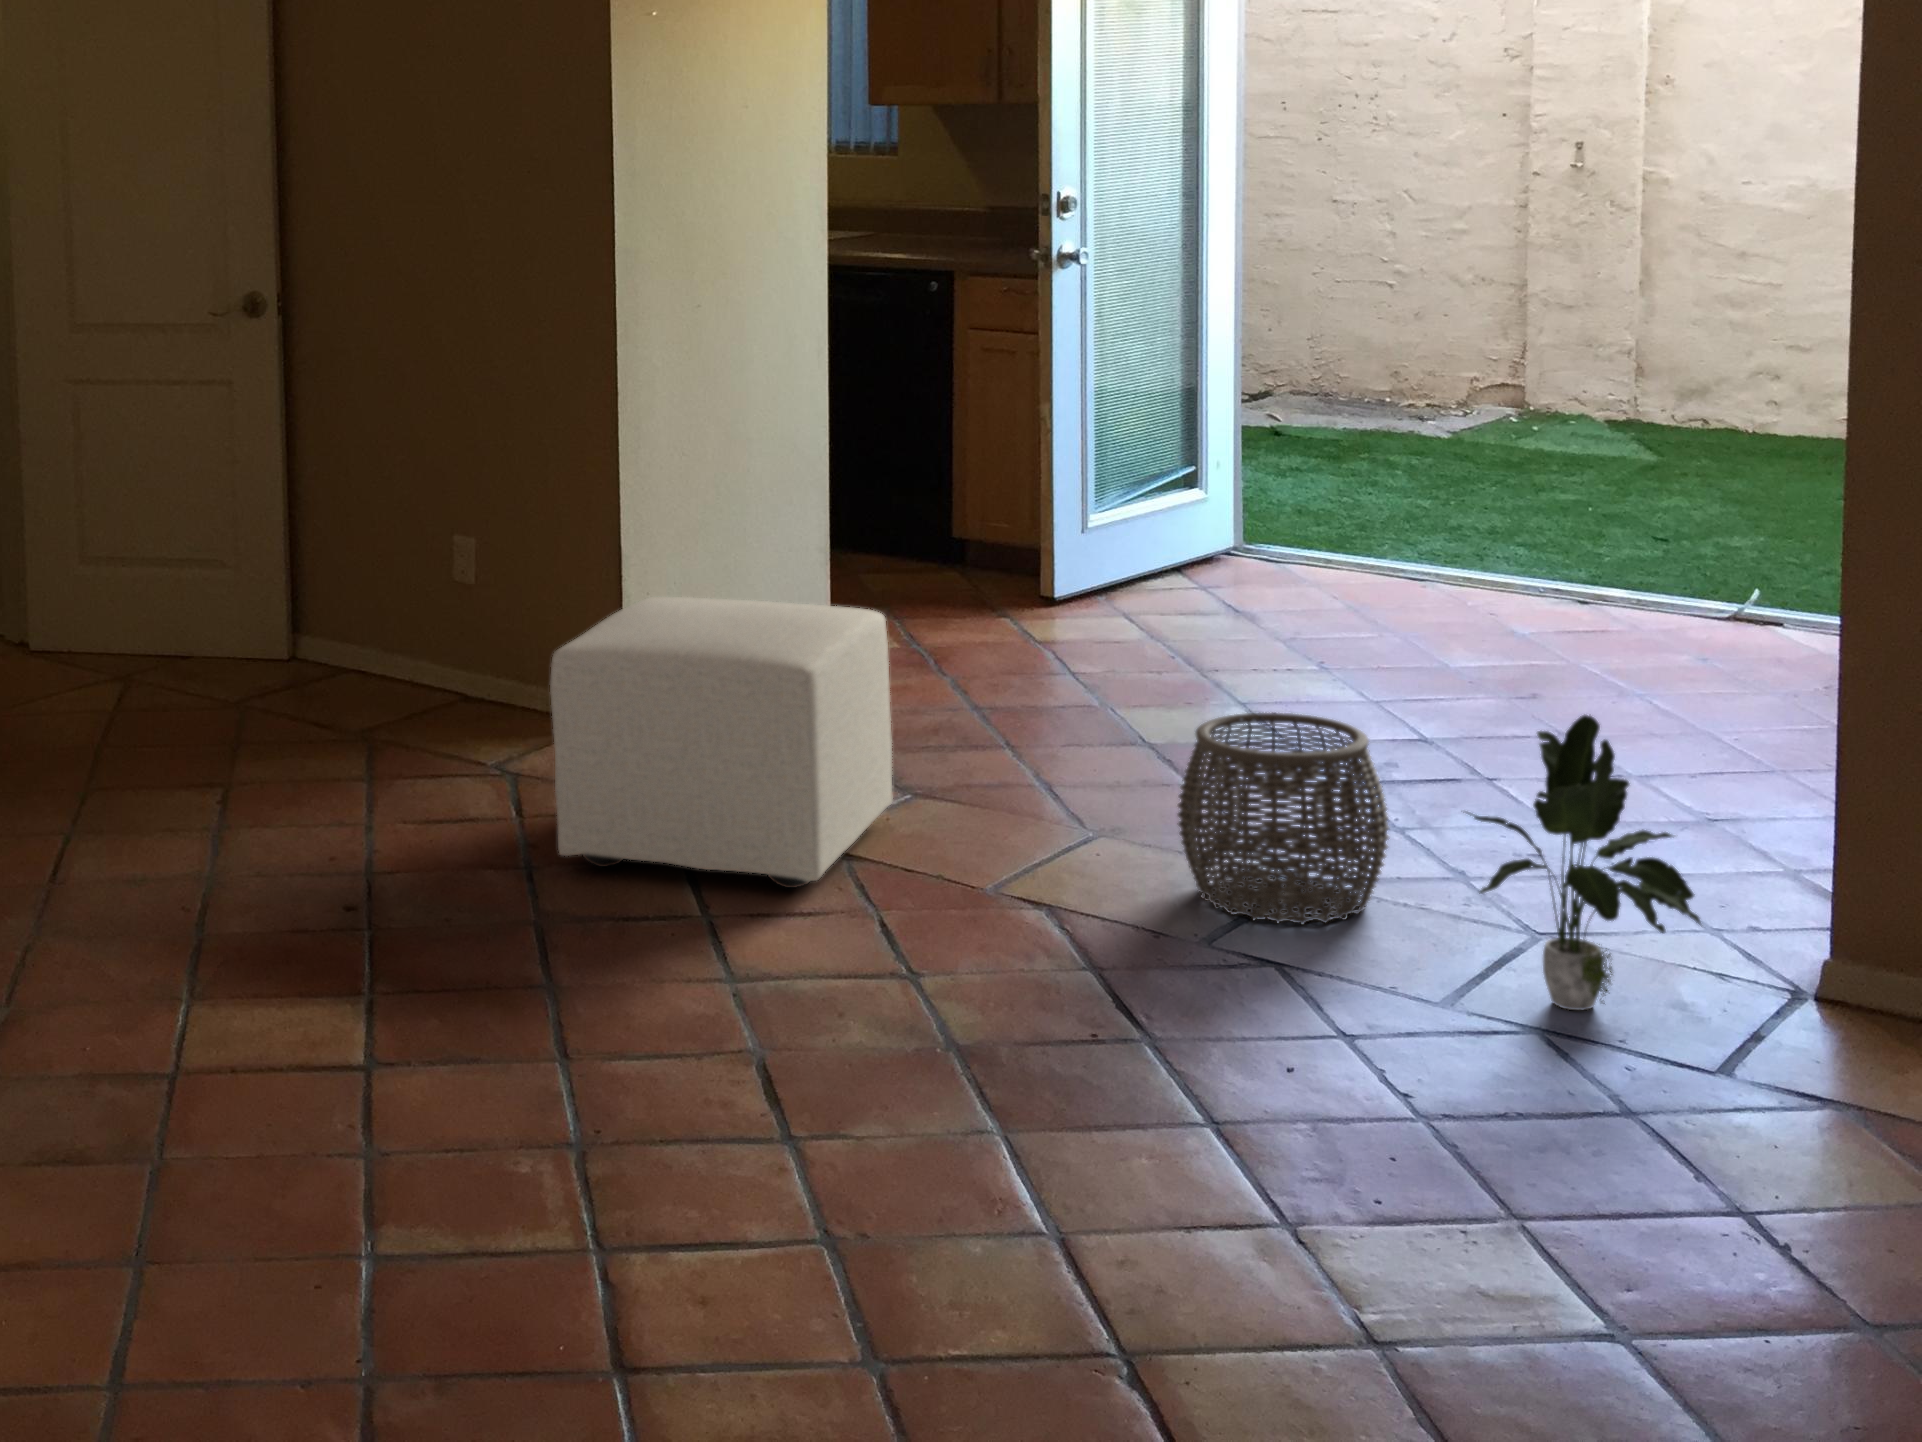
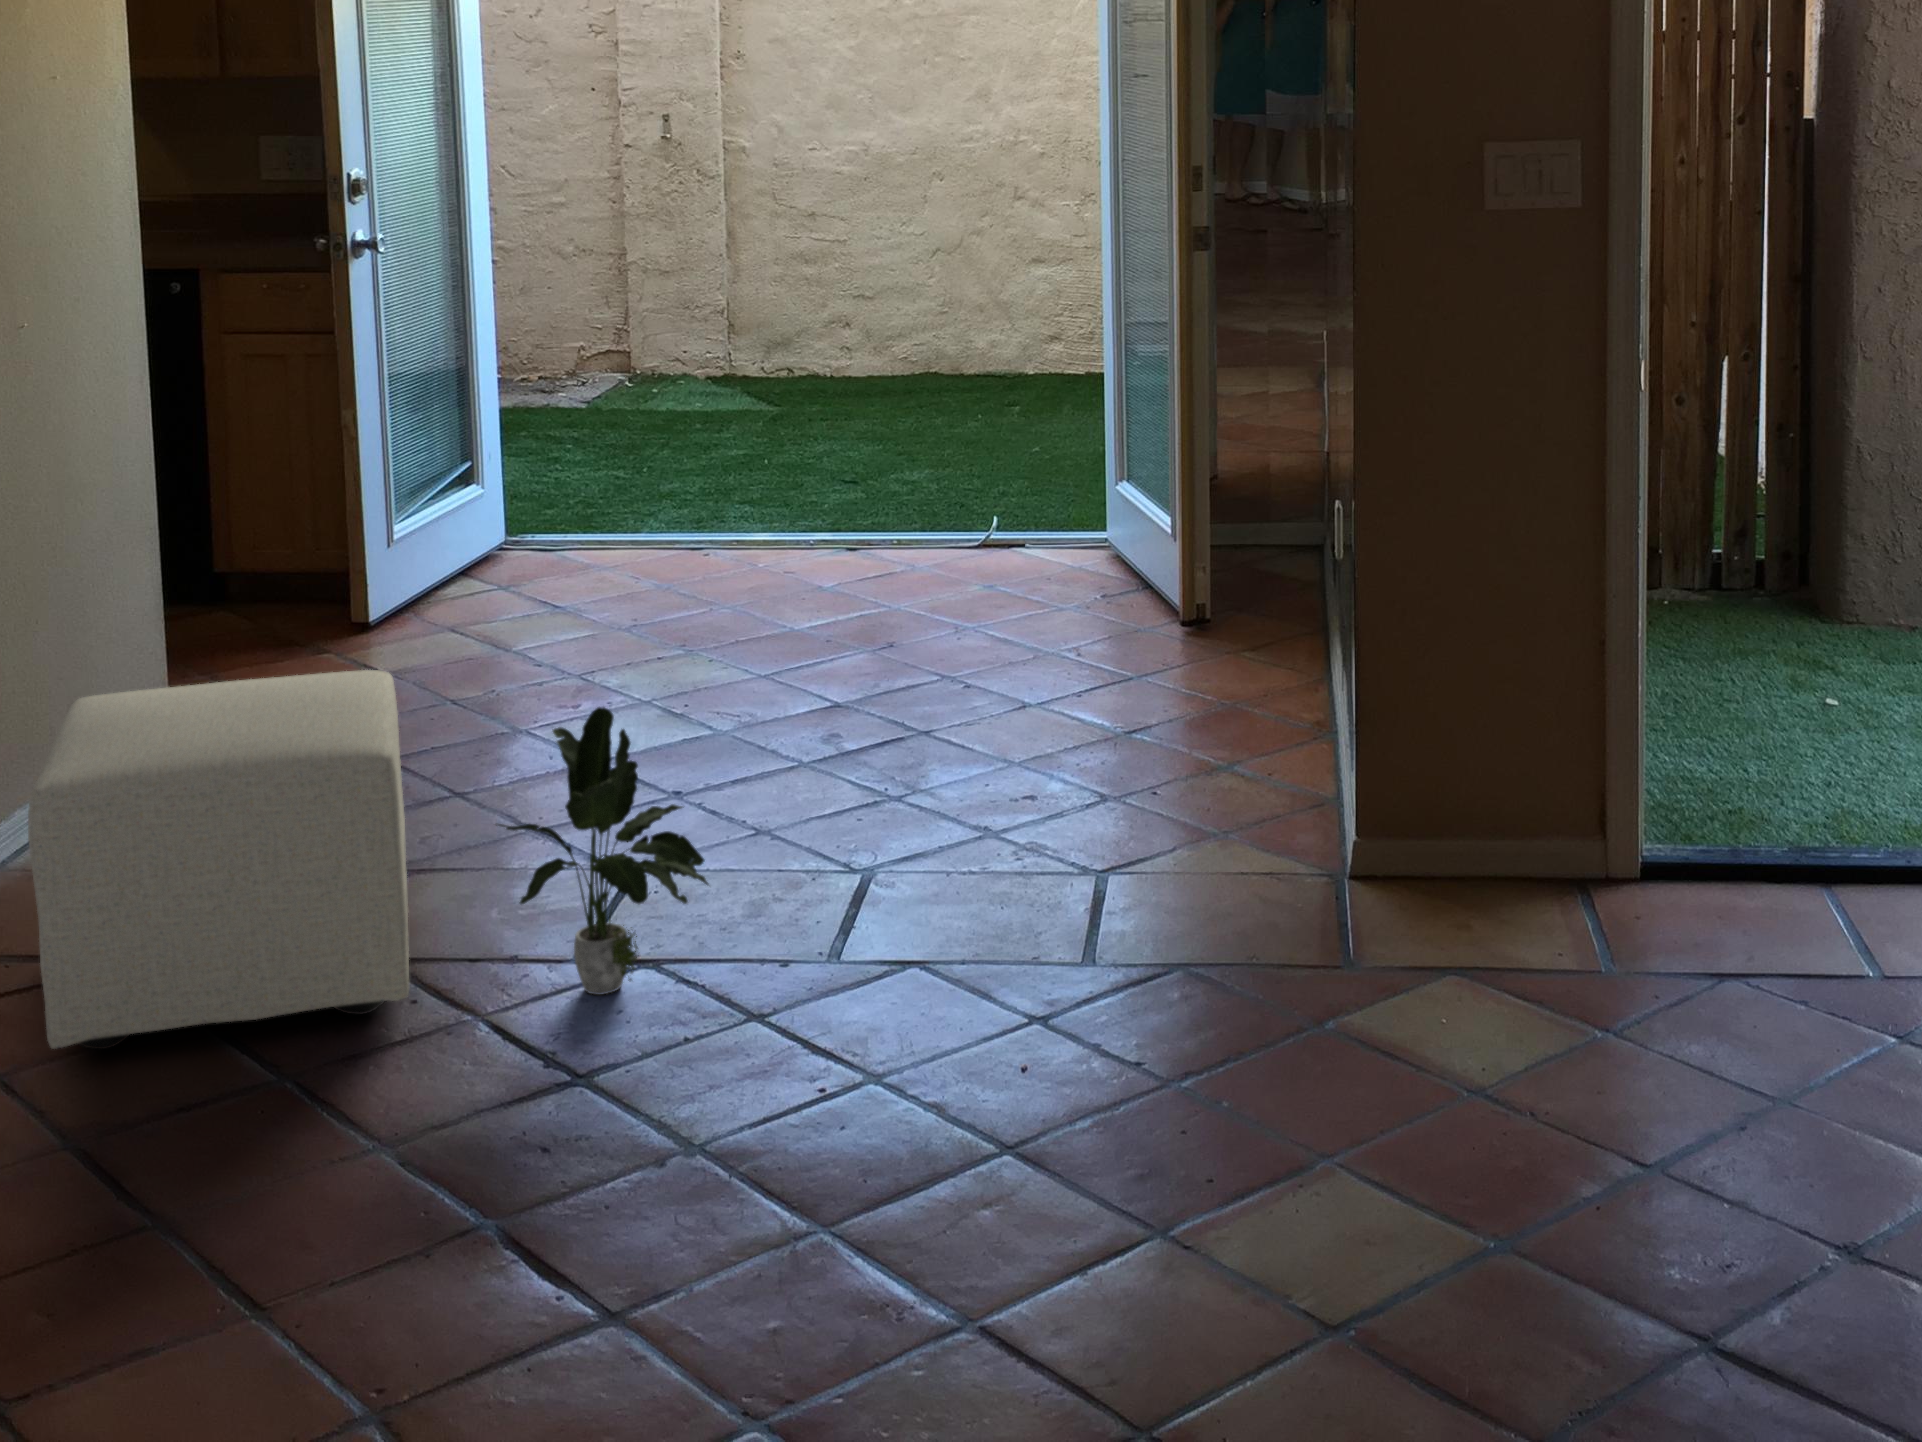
woven basket: present [1178,713,1389,924] -> none [758,706,964,924]
potted plant: present [1466,715,1701,1010] -> present [498,707,708,995]

